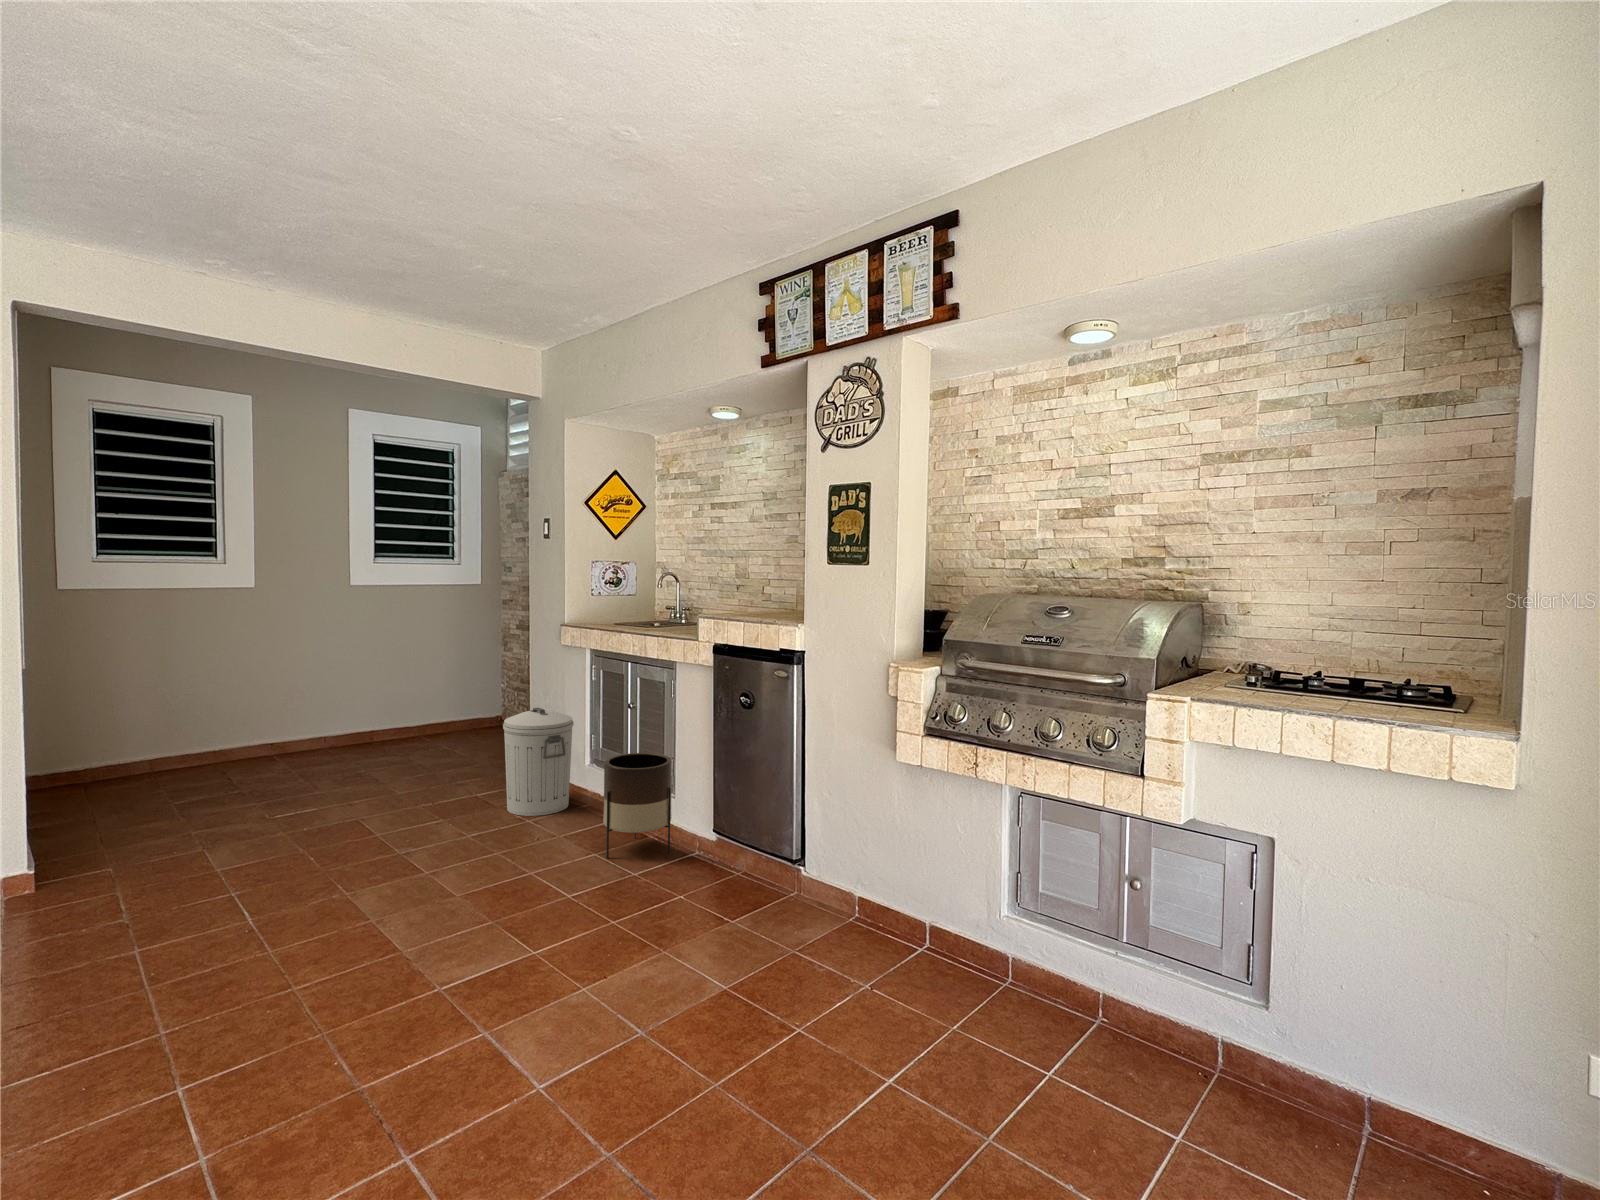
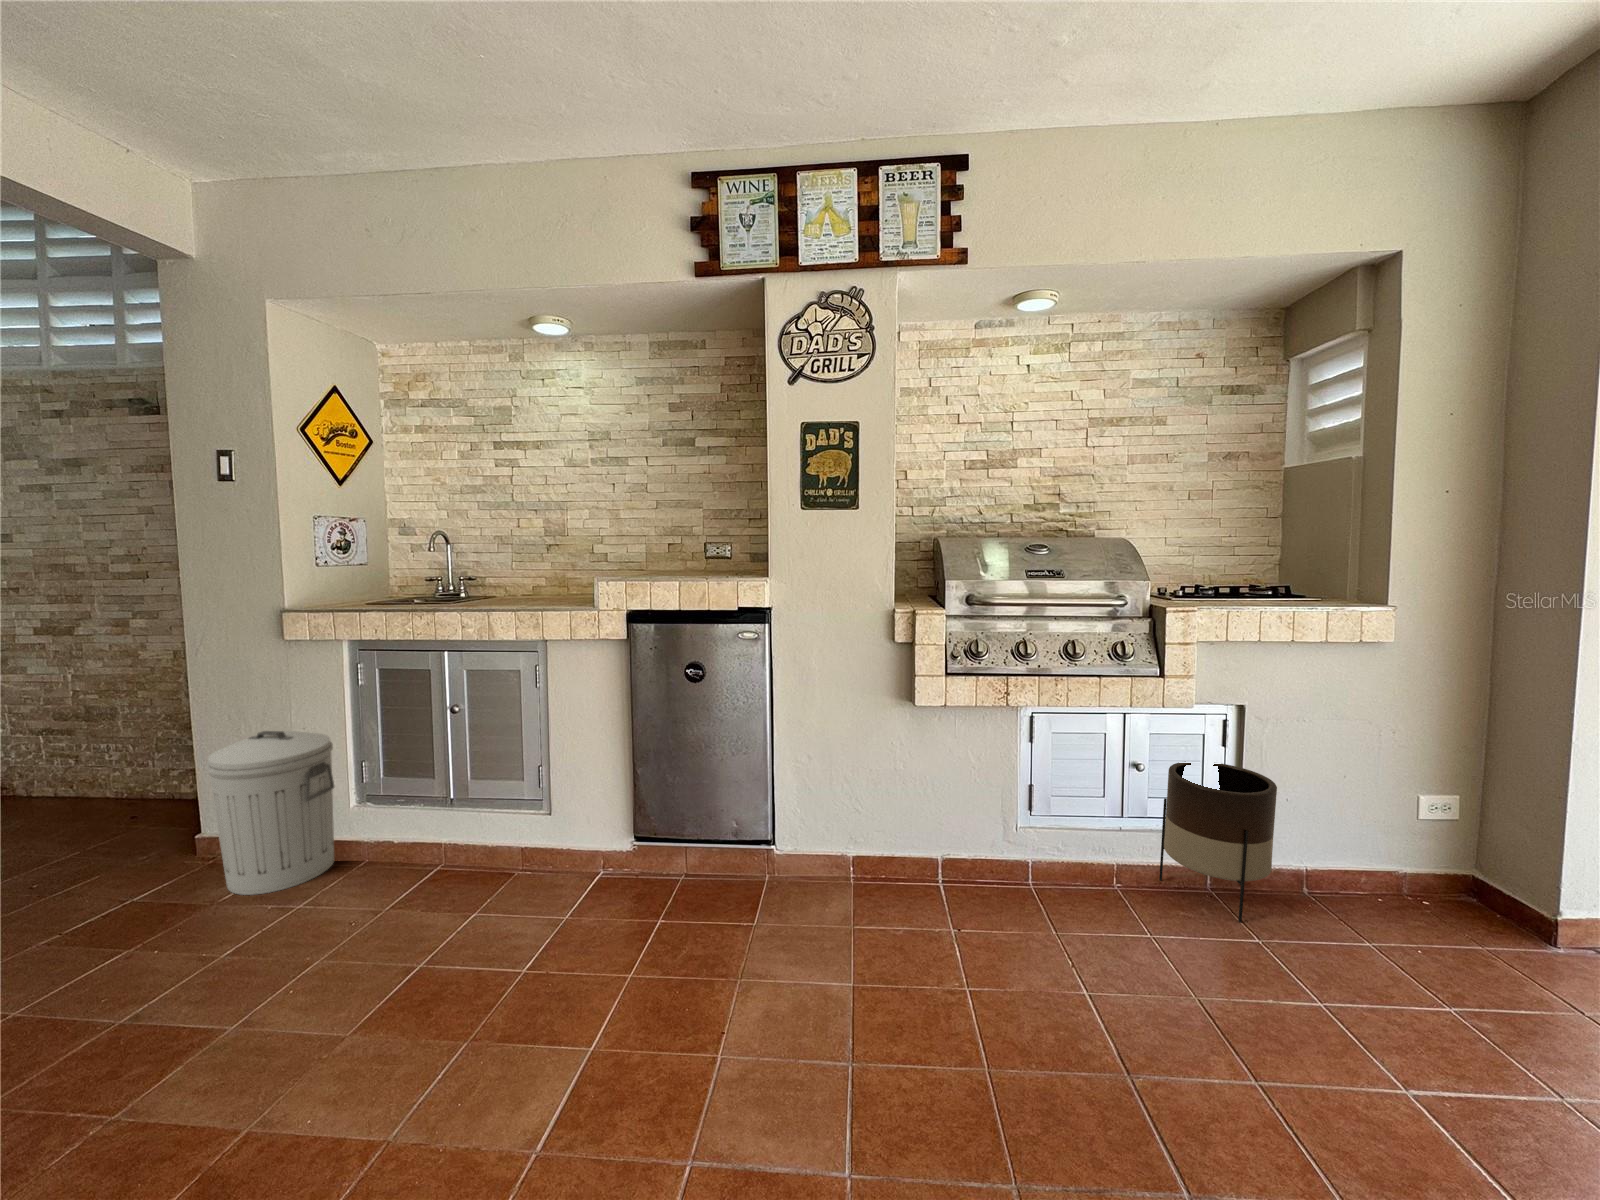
planter: present [603,753,672,858] -> present [1159,761,1277,922]

